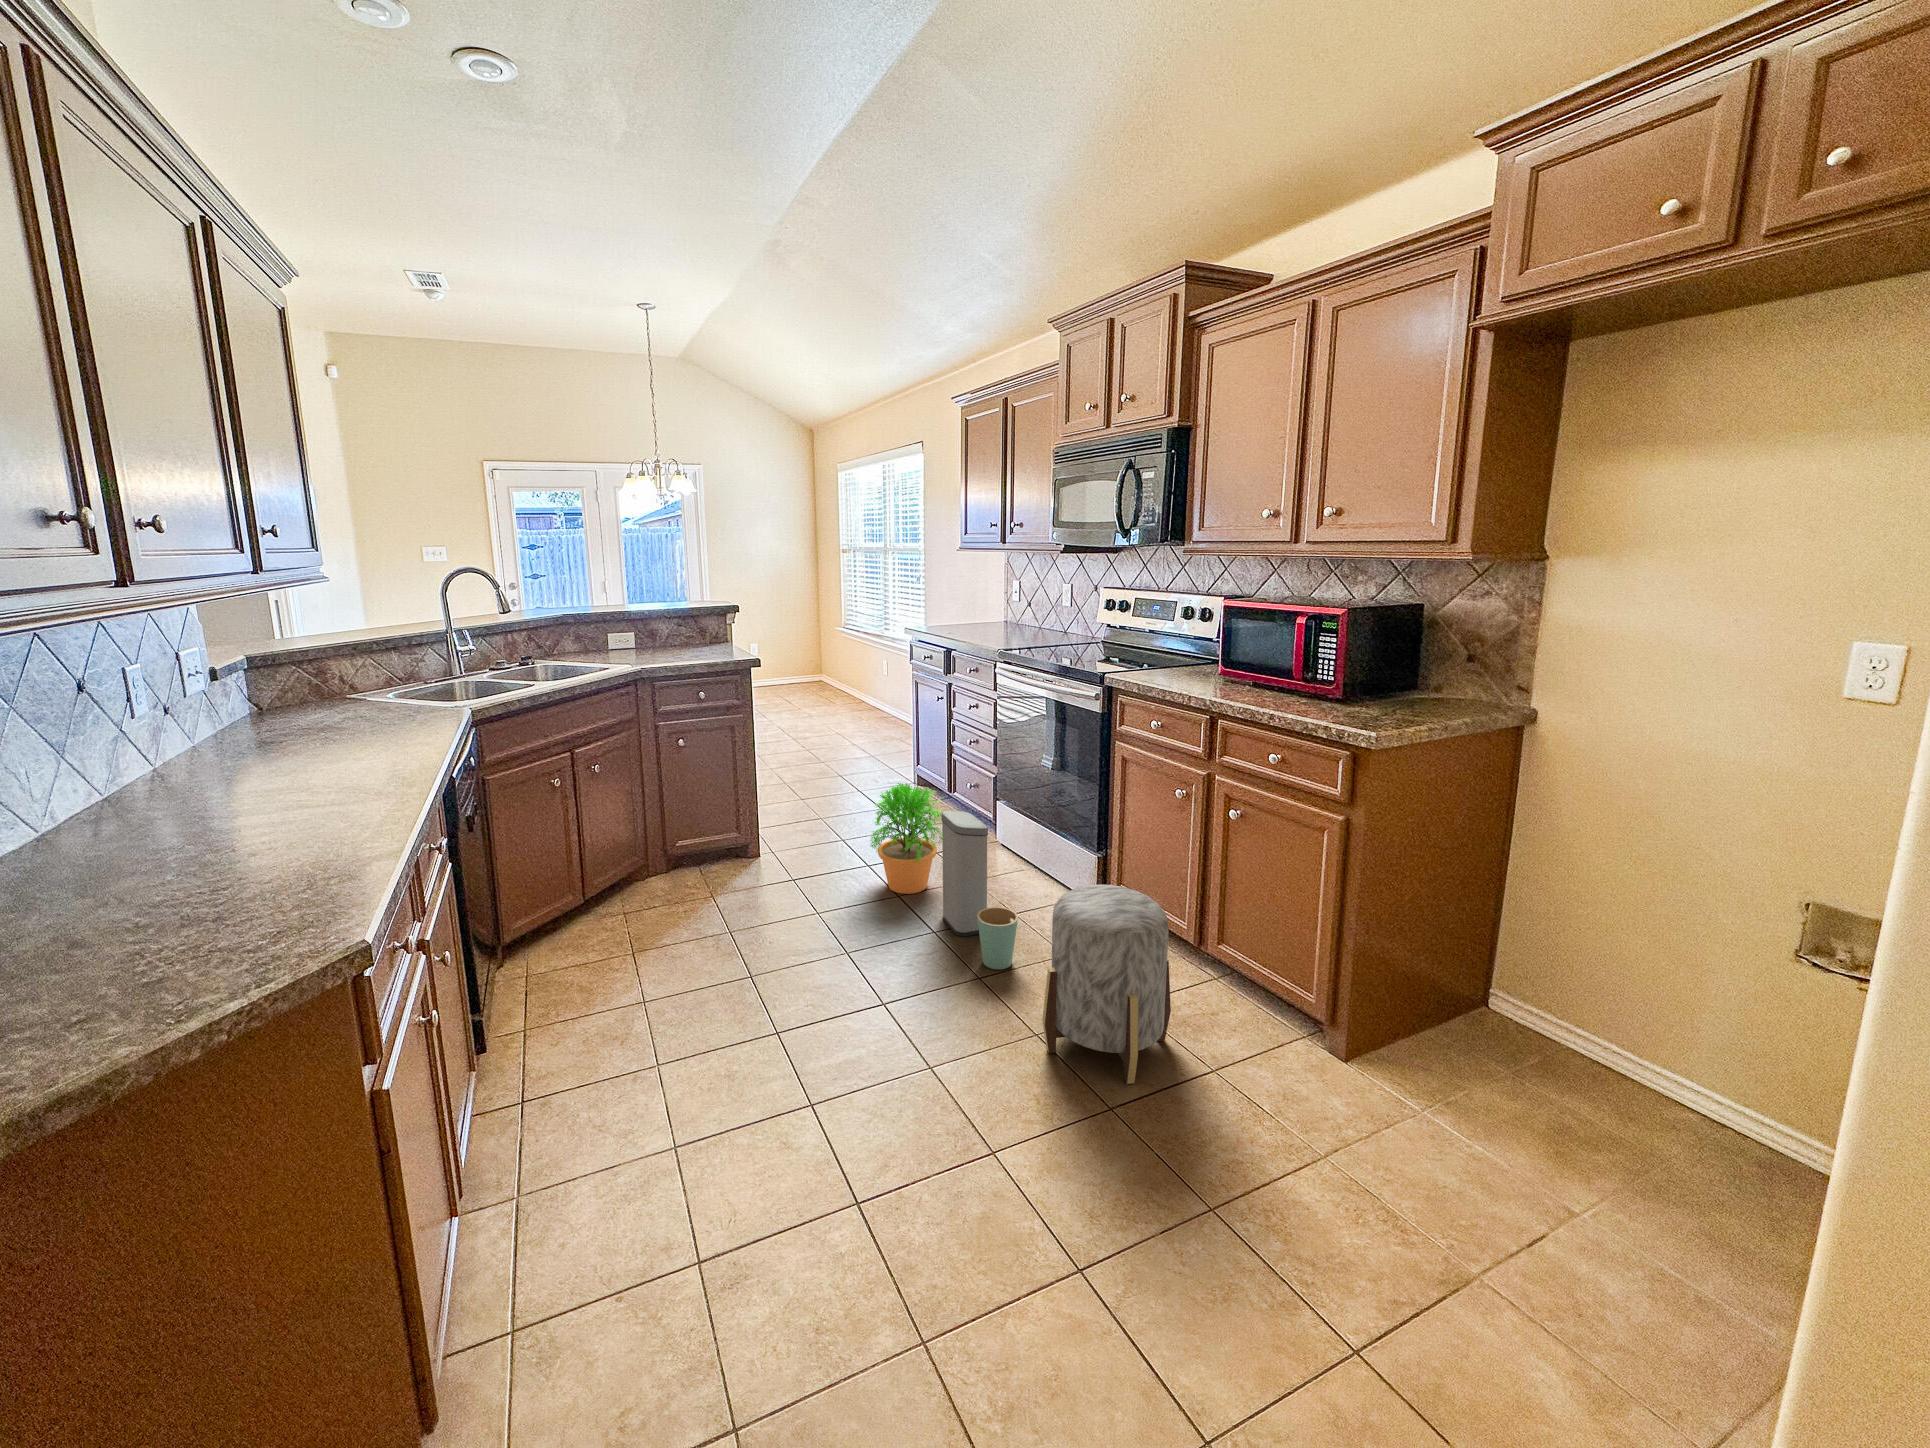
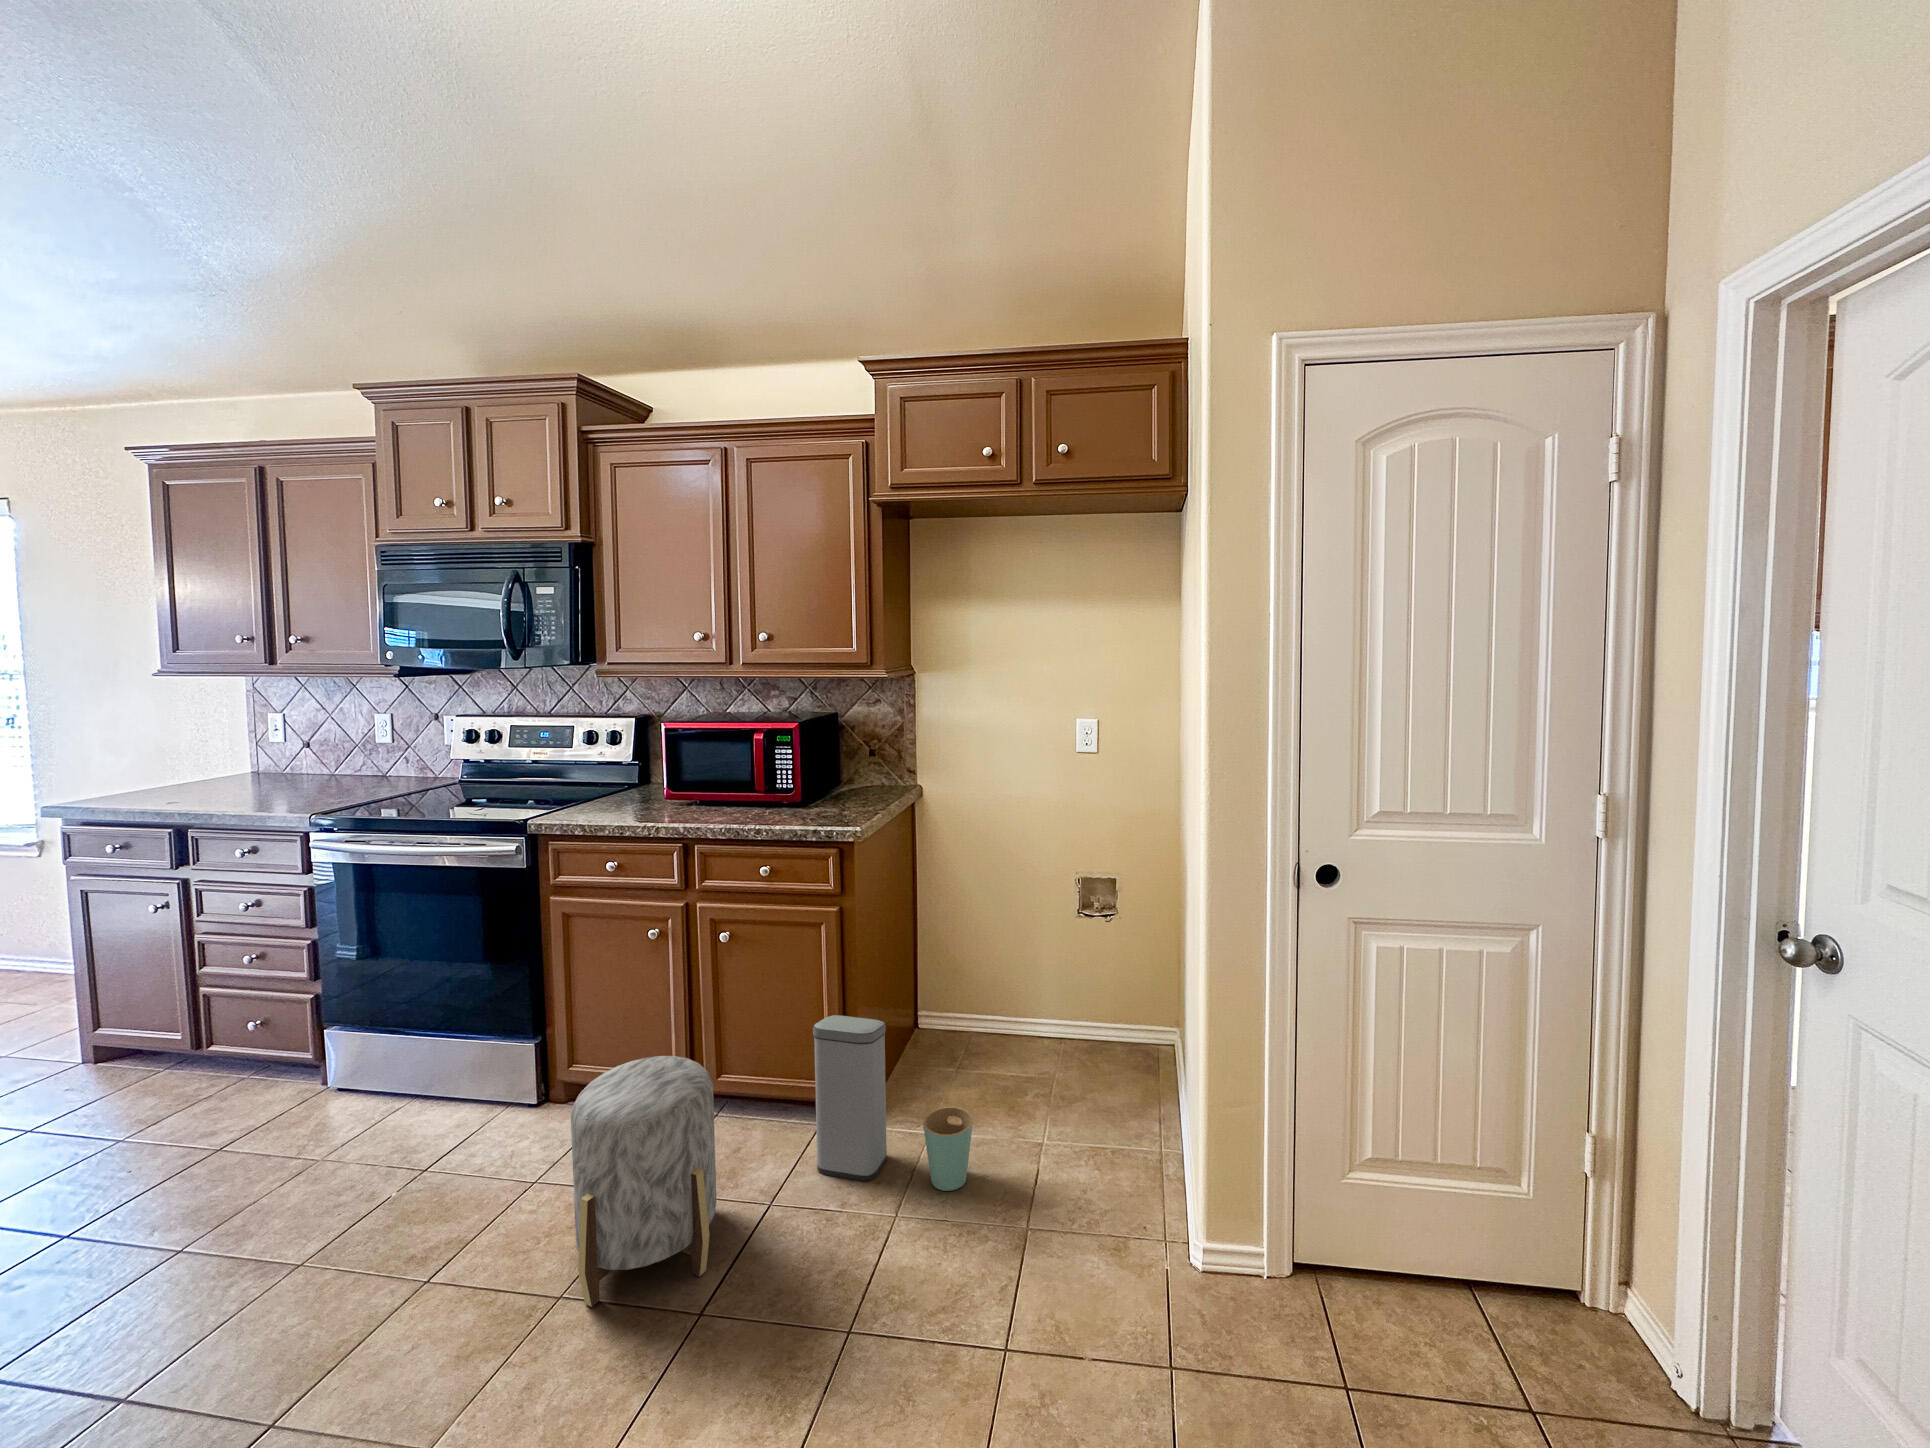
potted plant: present [870,783,942,894] -> none [90,1050,274,1251]
trash can: present [941,811,1018,970] -> present [813,1015,973,1191]

